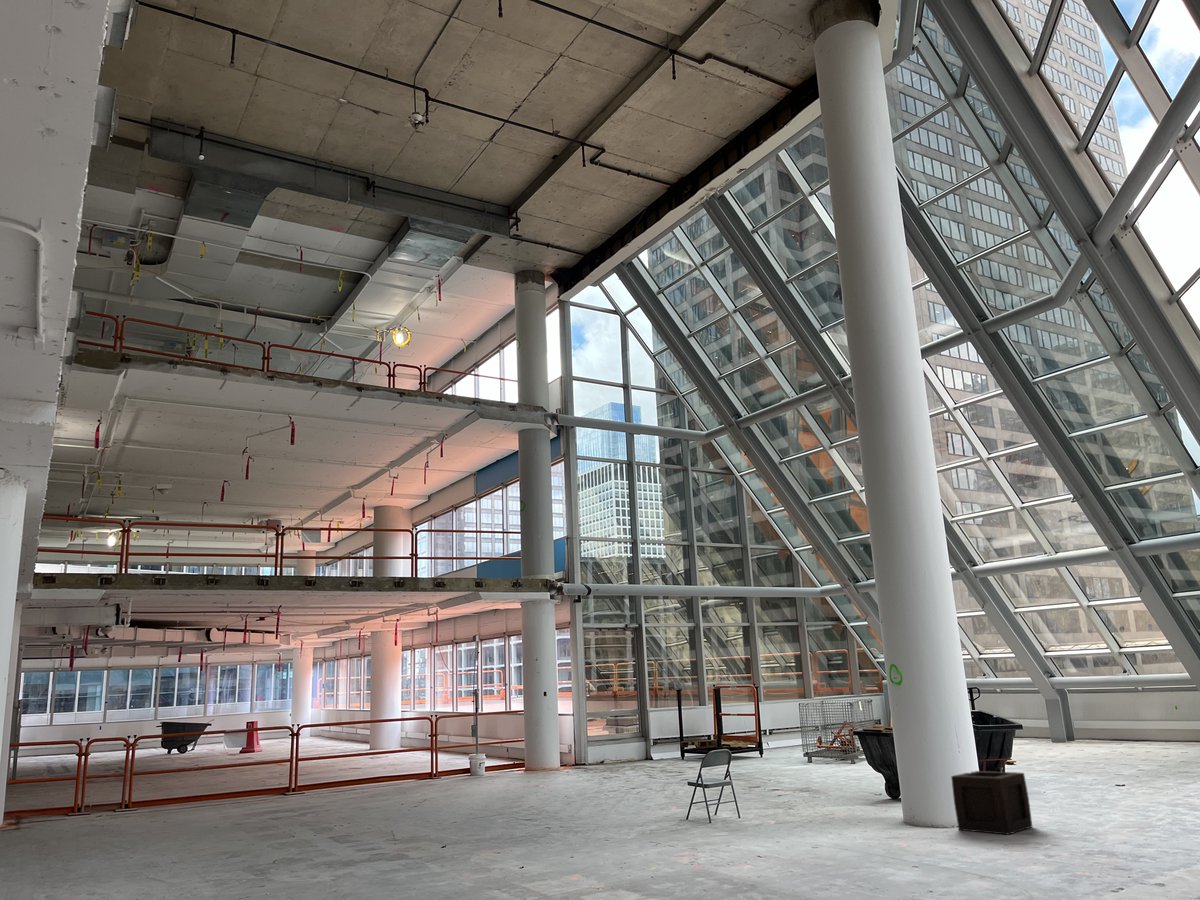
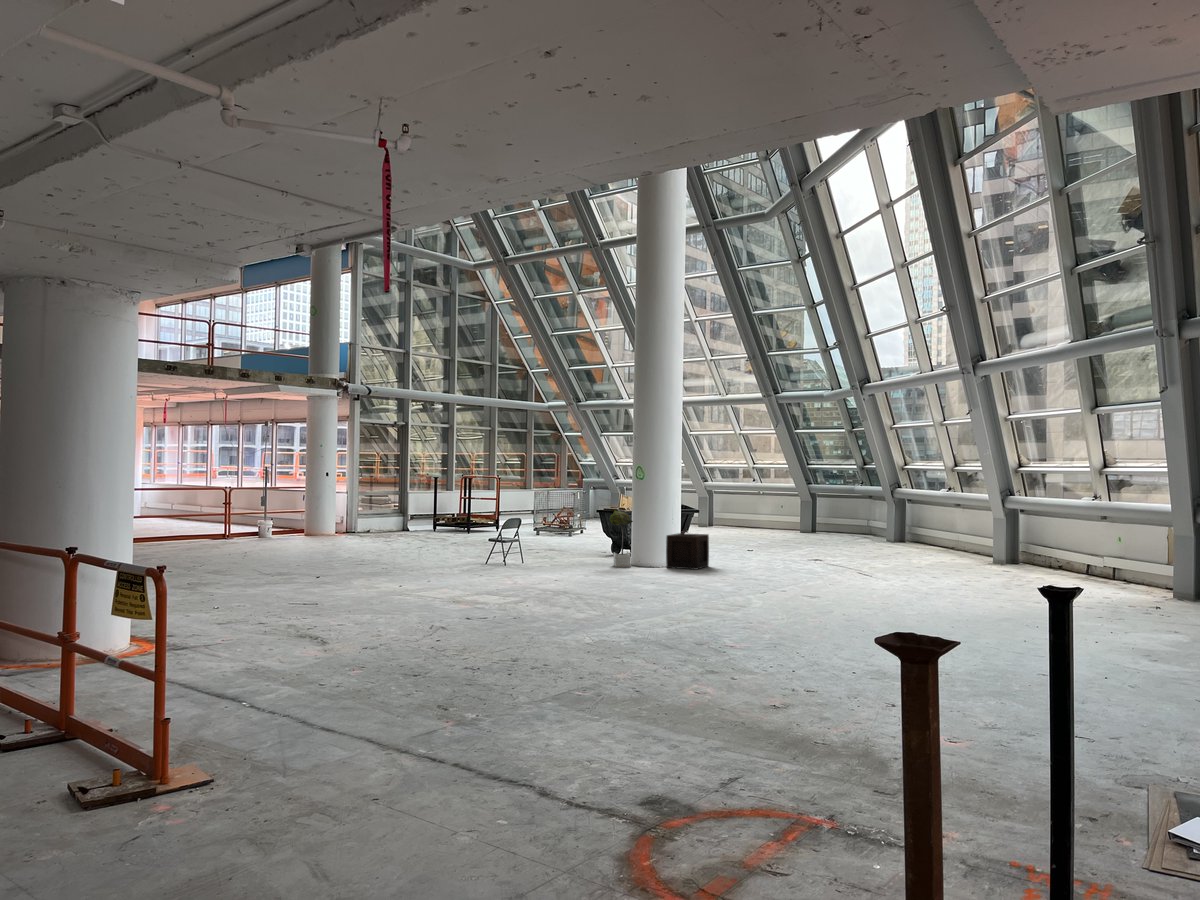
potted tree: none [860,737,901,828] -> present [610,511,633,567]

